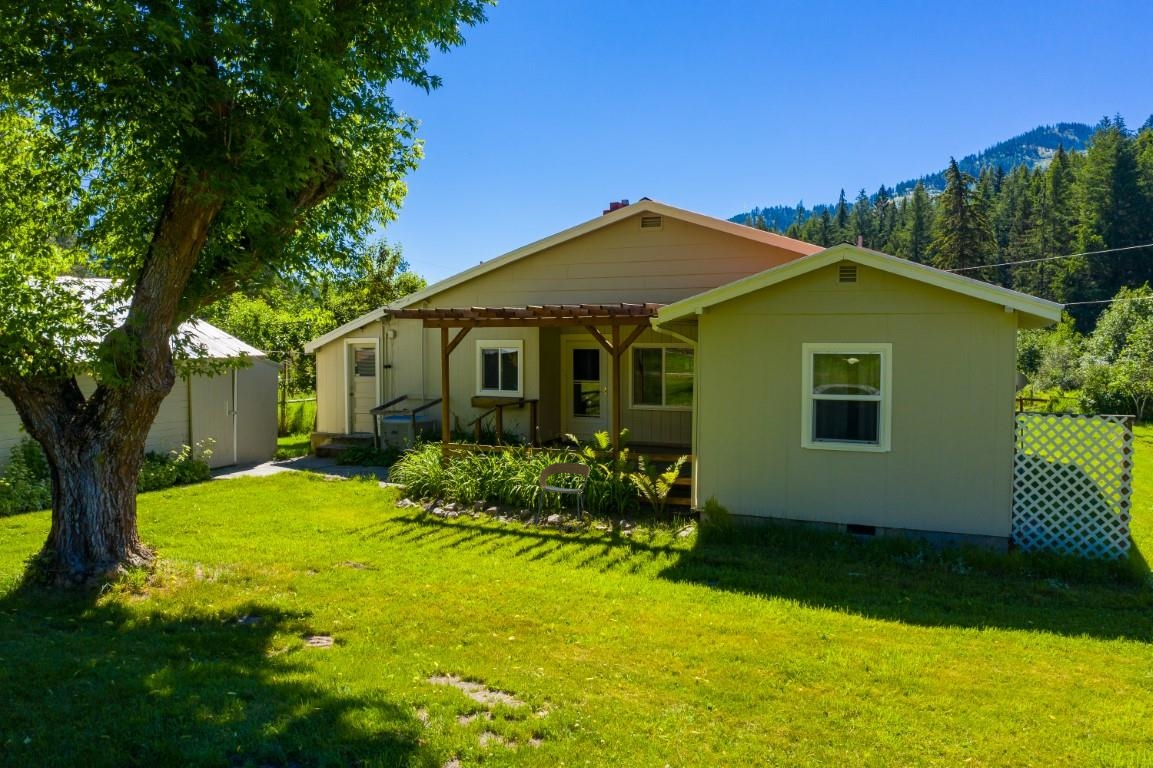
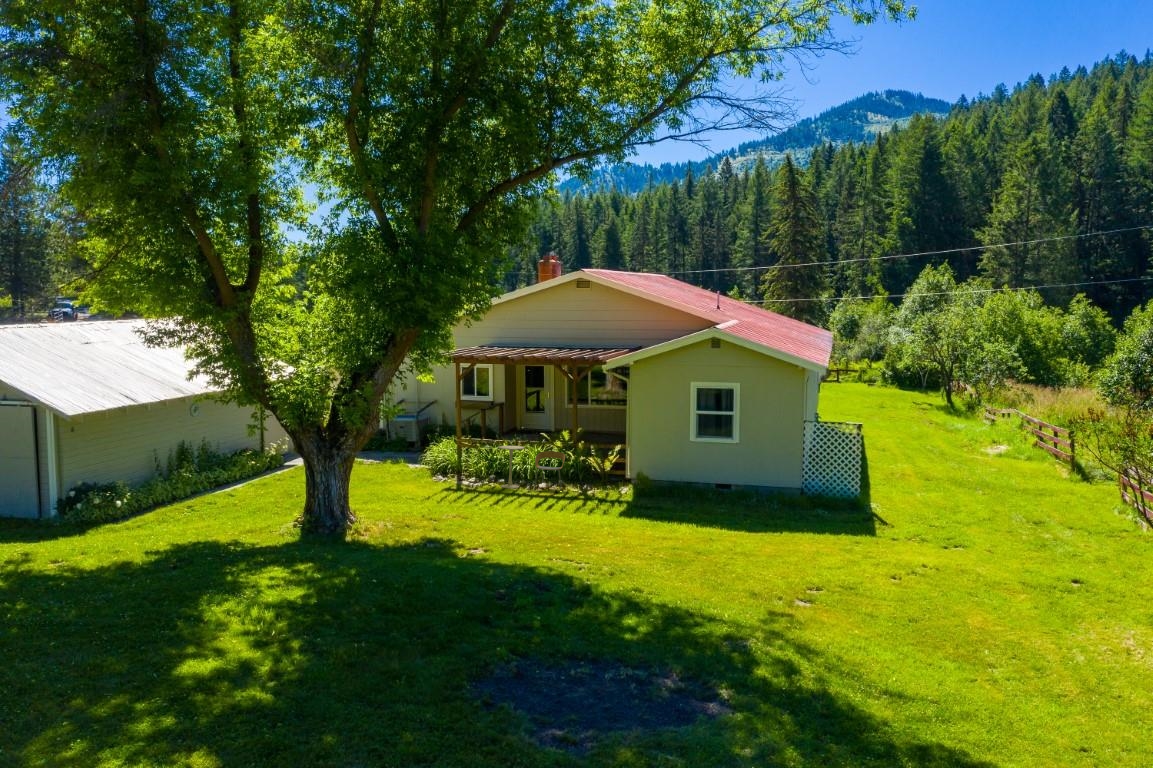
pedestal table: none [483,452,526,521] -> present [498,446,524,488]

